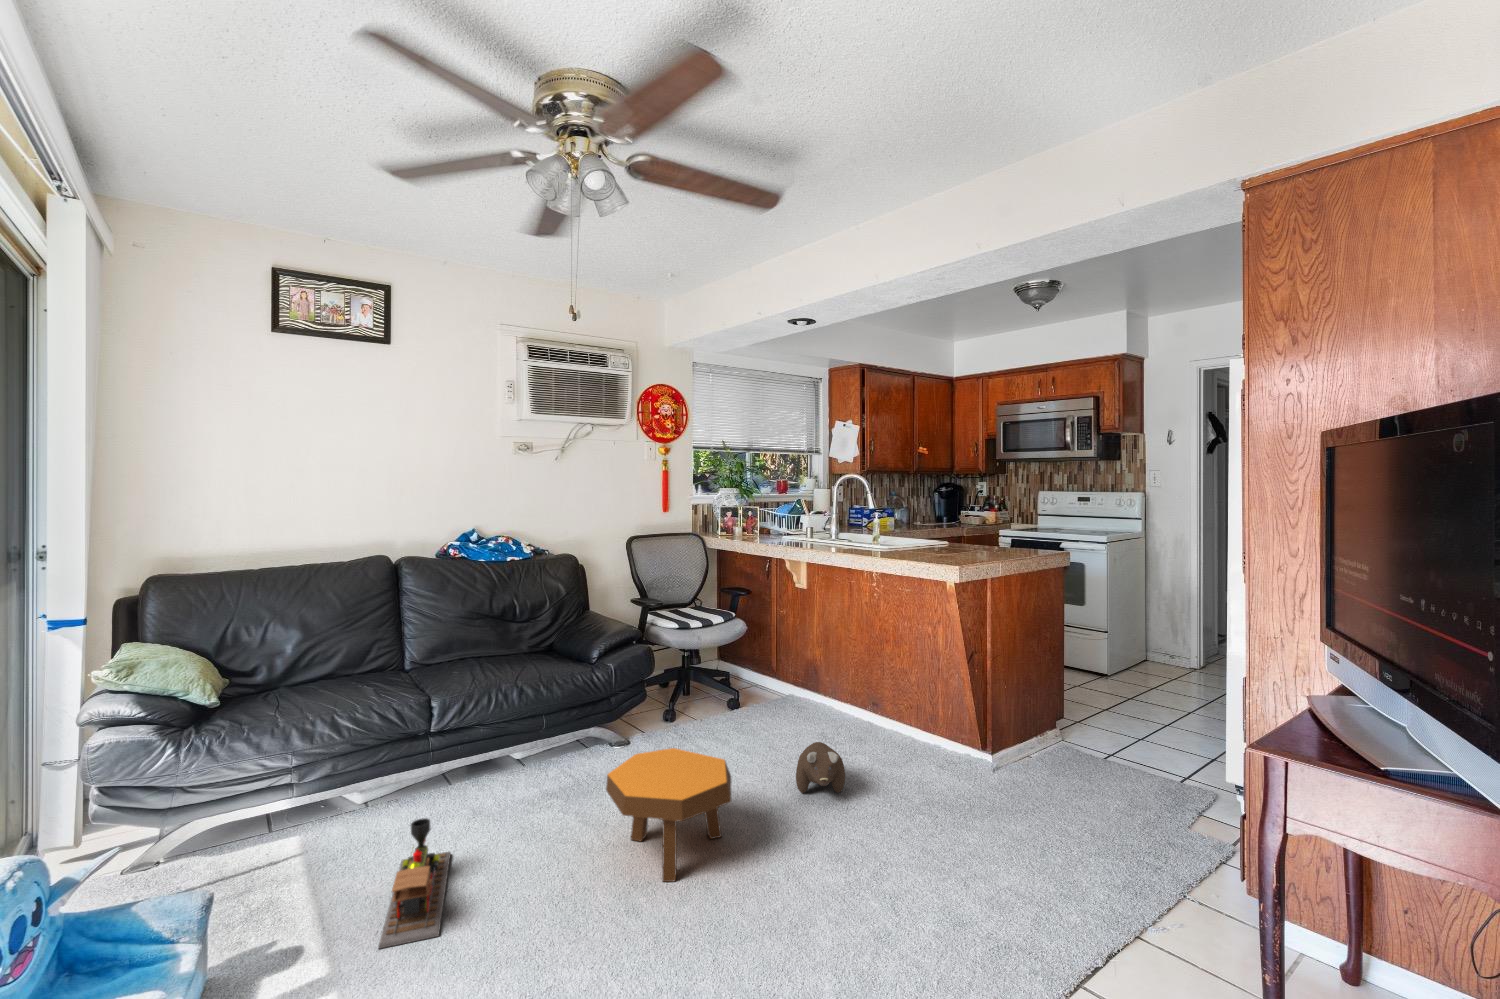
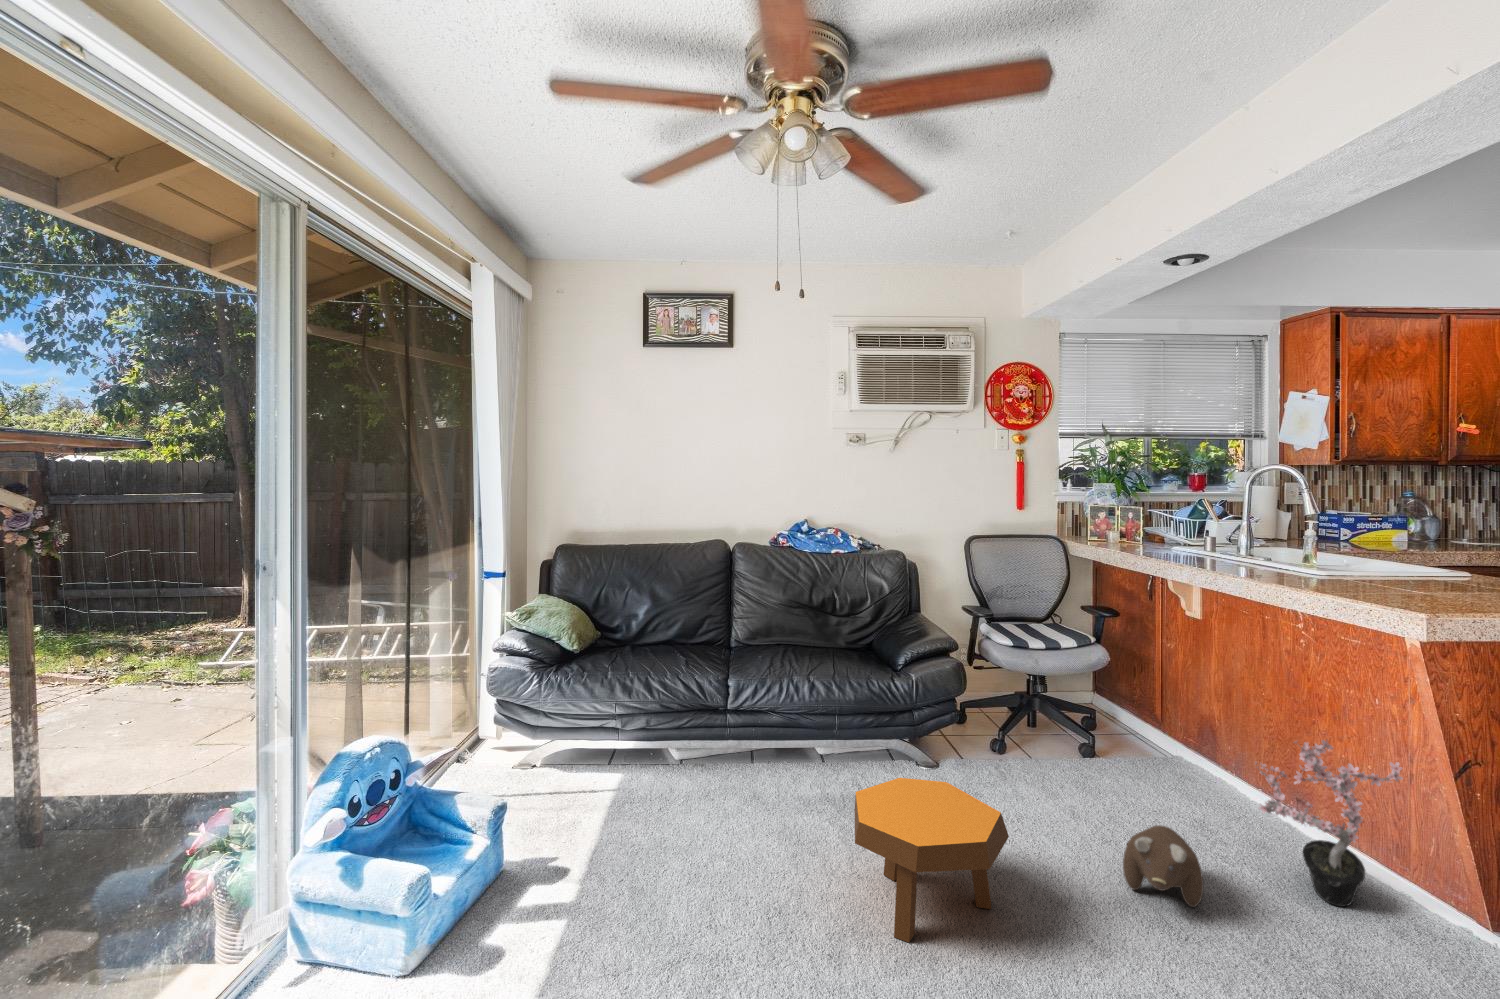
potted plant: none [853,657,941,767] -> present [1255,740,1403,907]
toy train: present [378,818,451,949] -> none [615,787,714,906]

